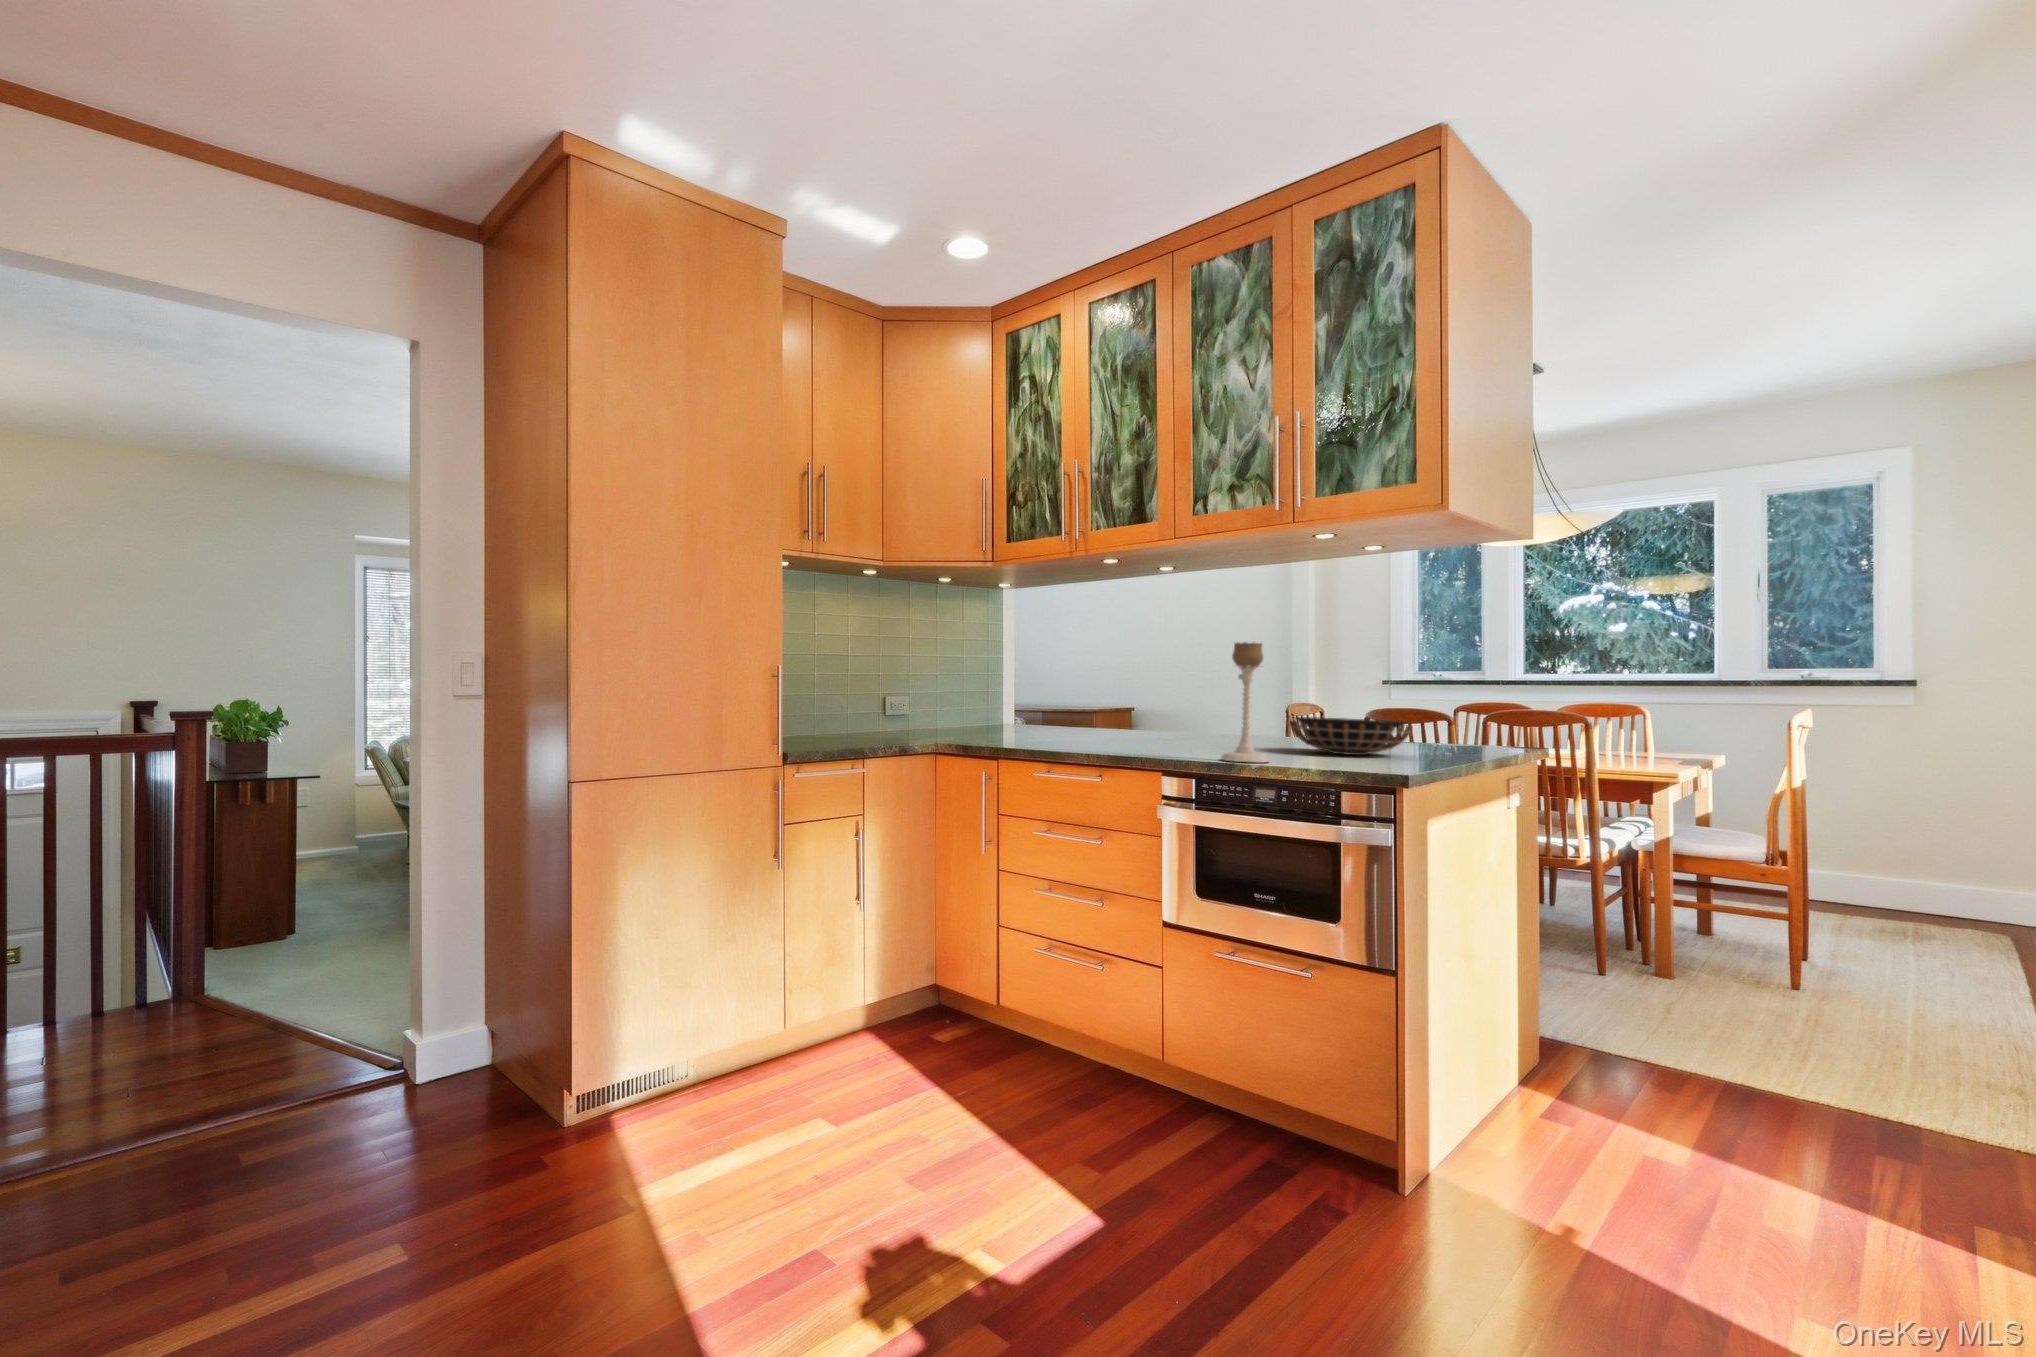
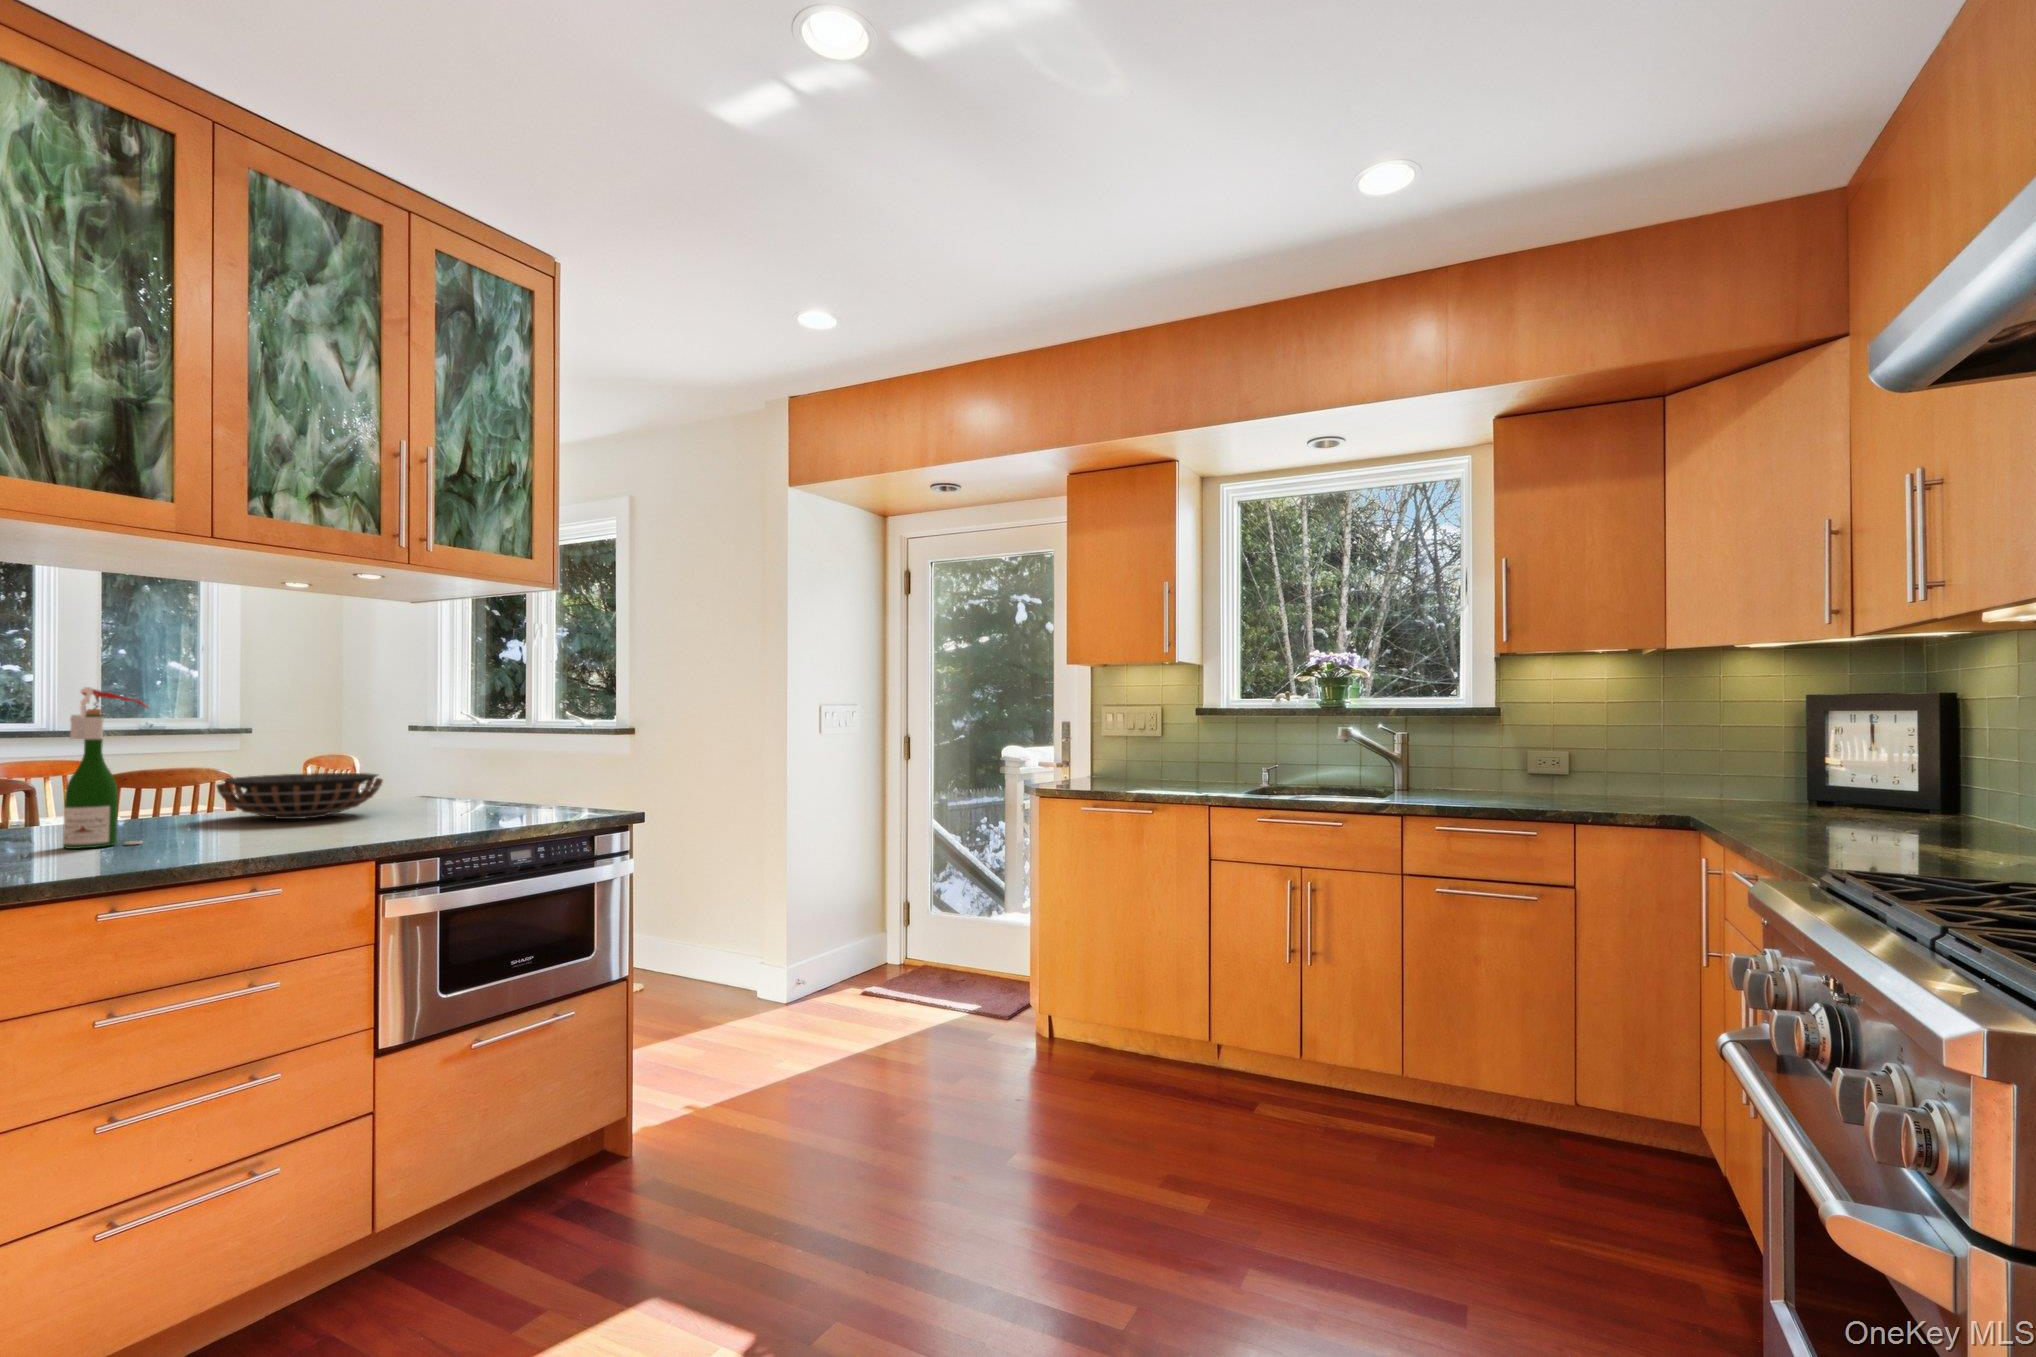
candle holder: present [1221,642,1270,763] -> none [426,701,487,832]
wine bottle: none [1164,644,1190,745] -> present [63,687,149,849]

